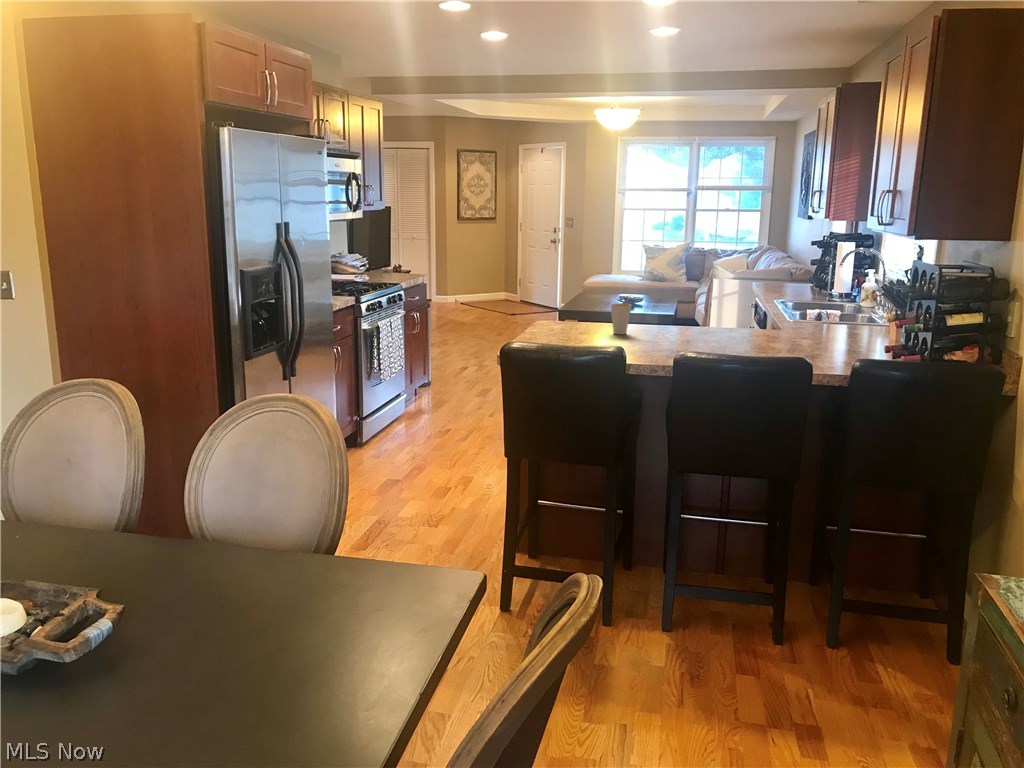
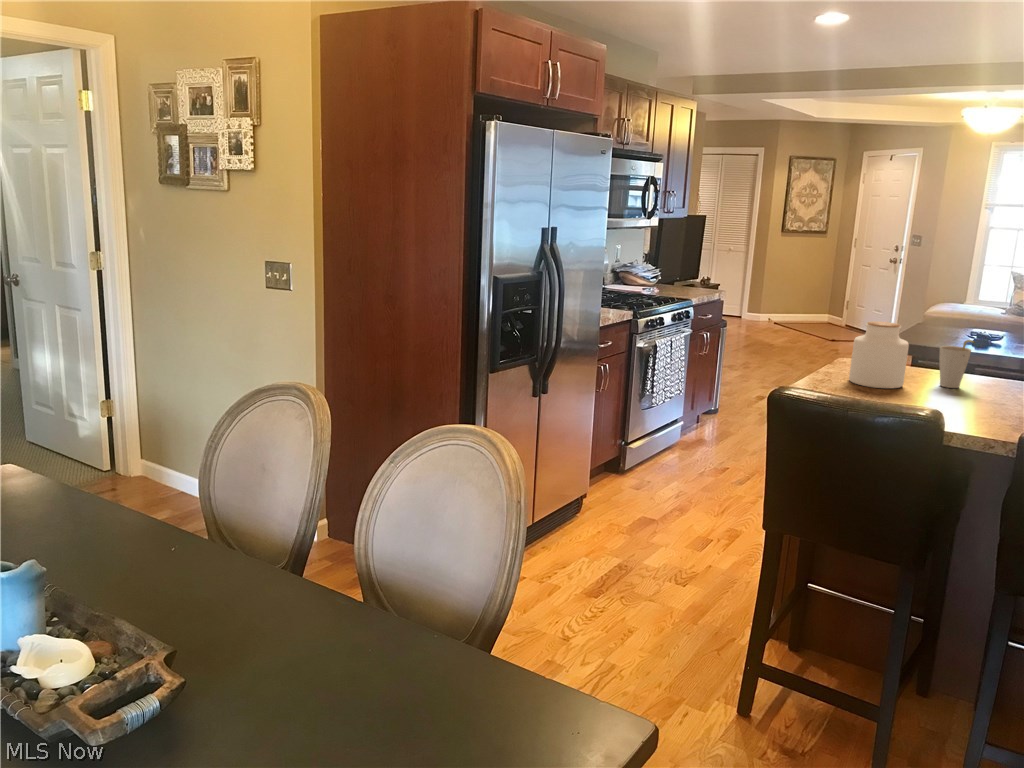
jar: none [552,288,591,339] -> present [849,321,909,388]

